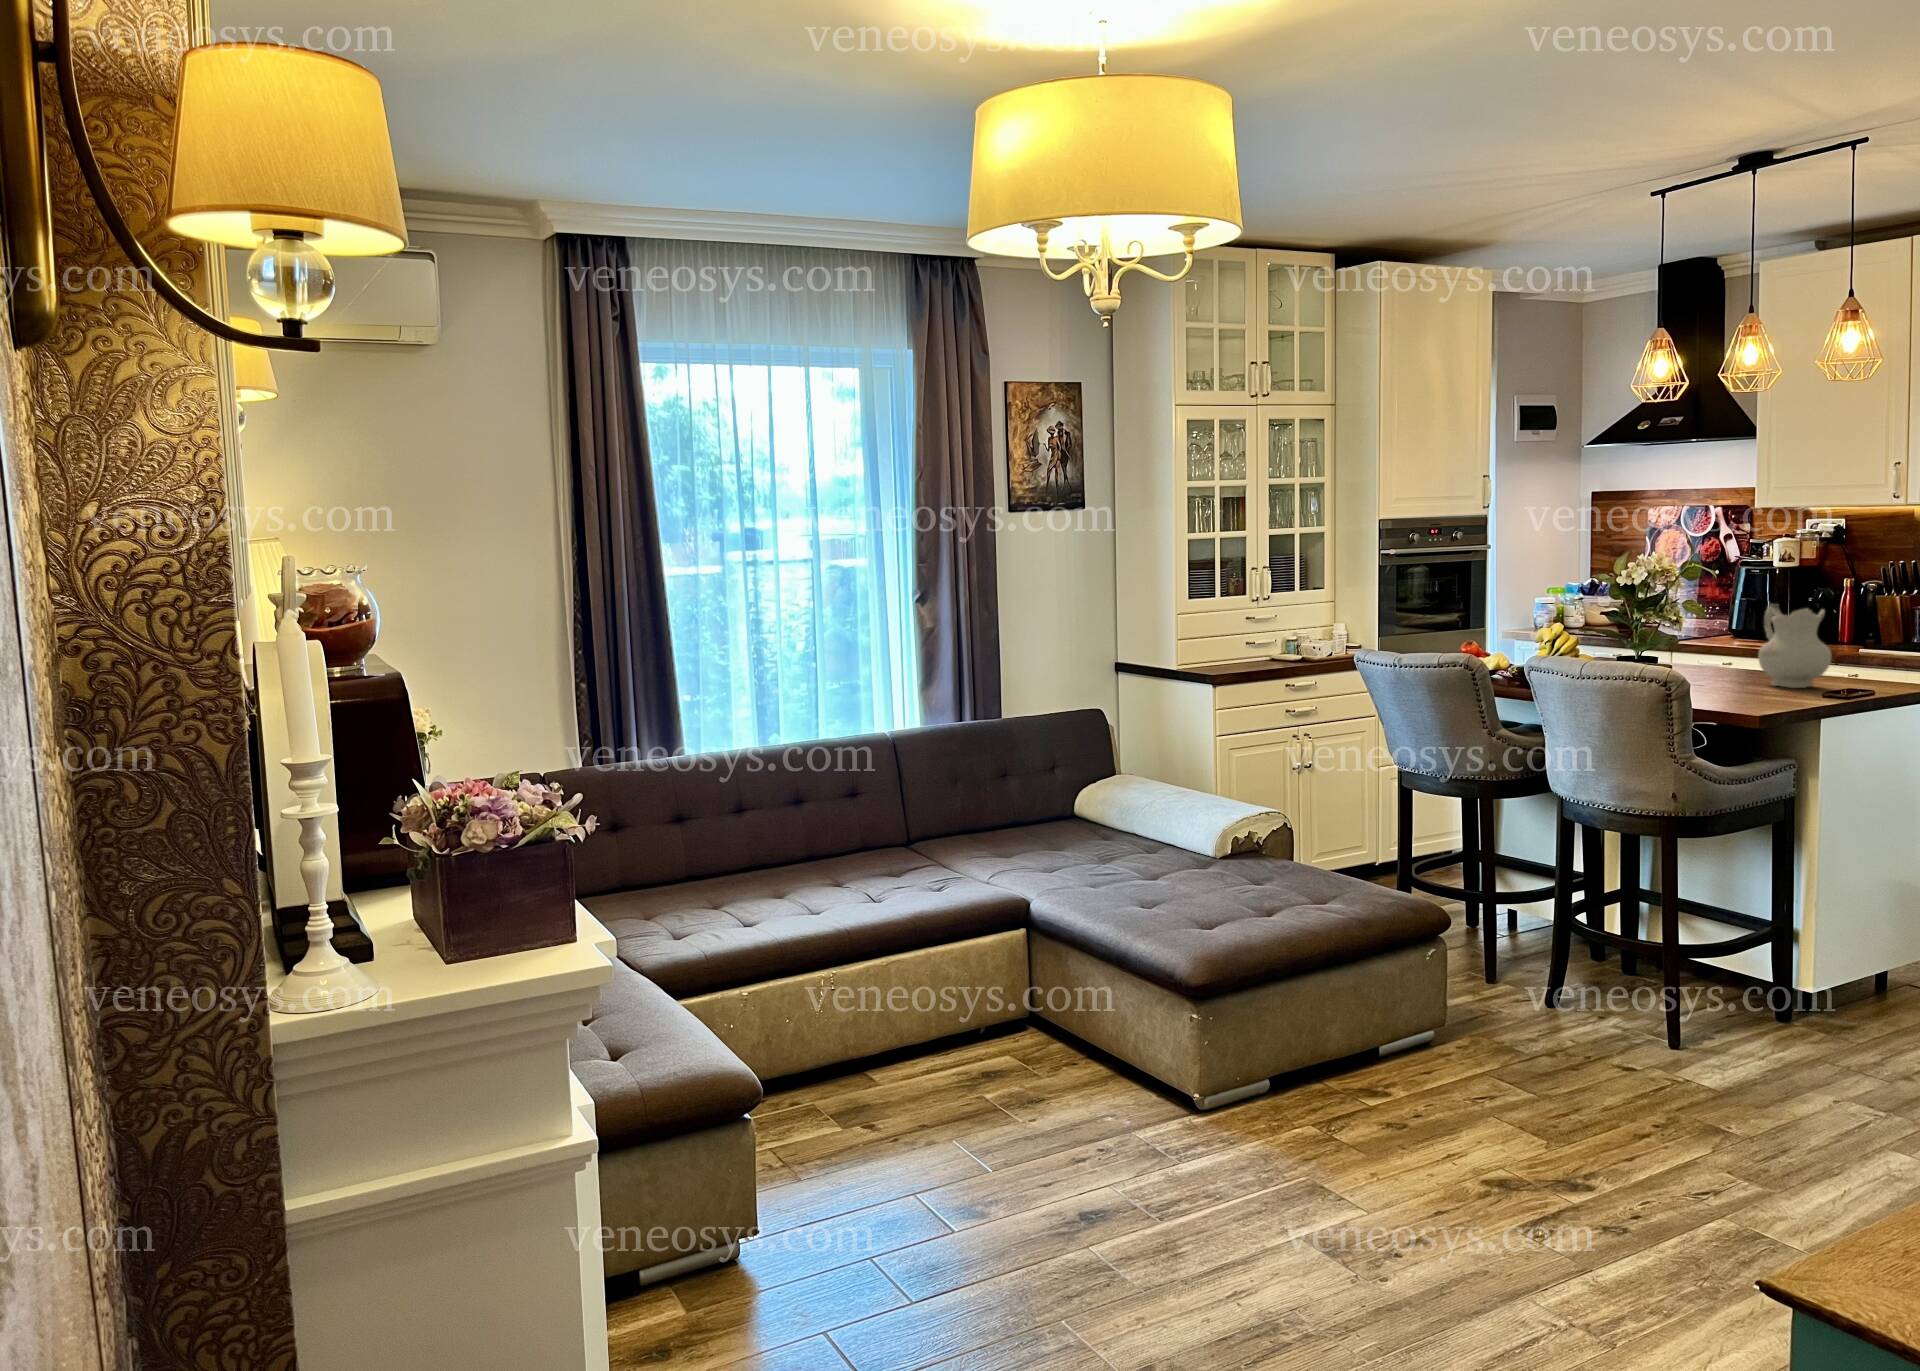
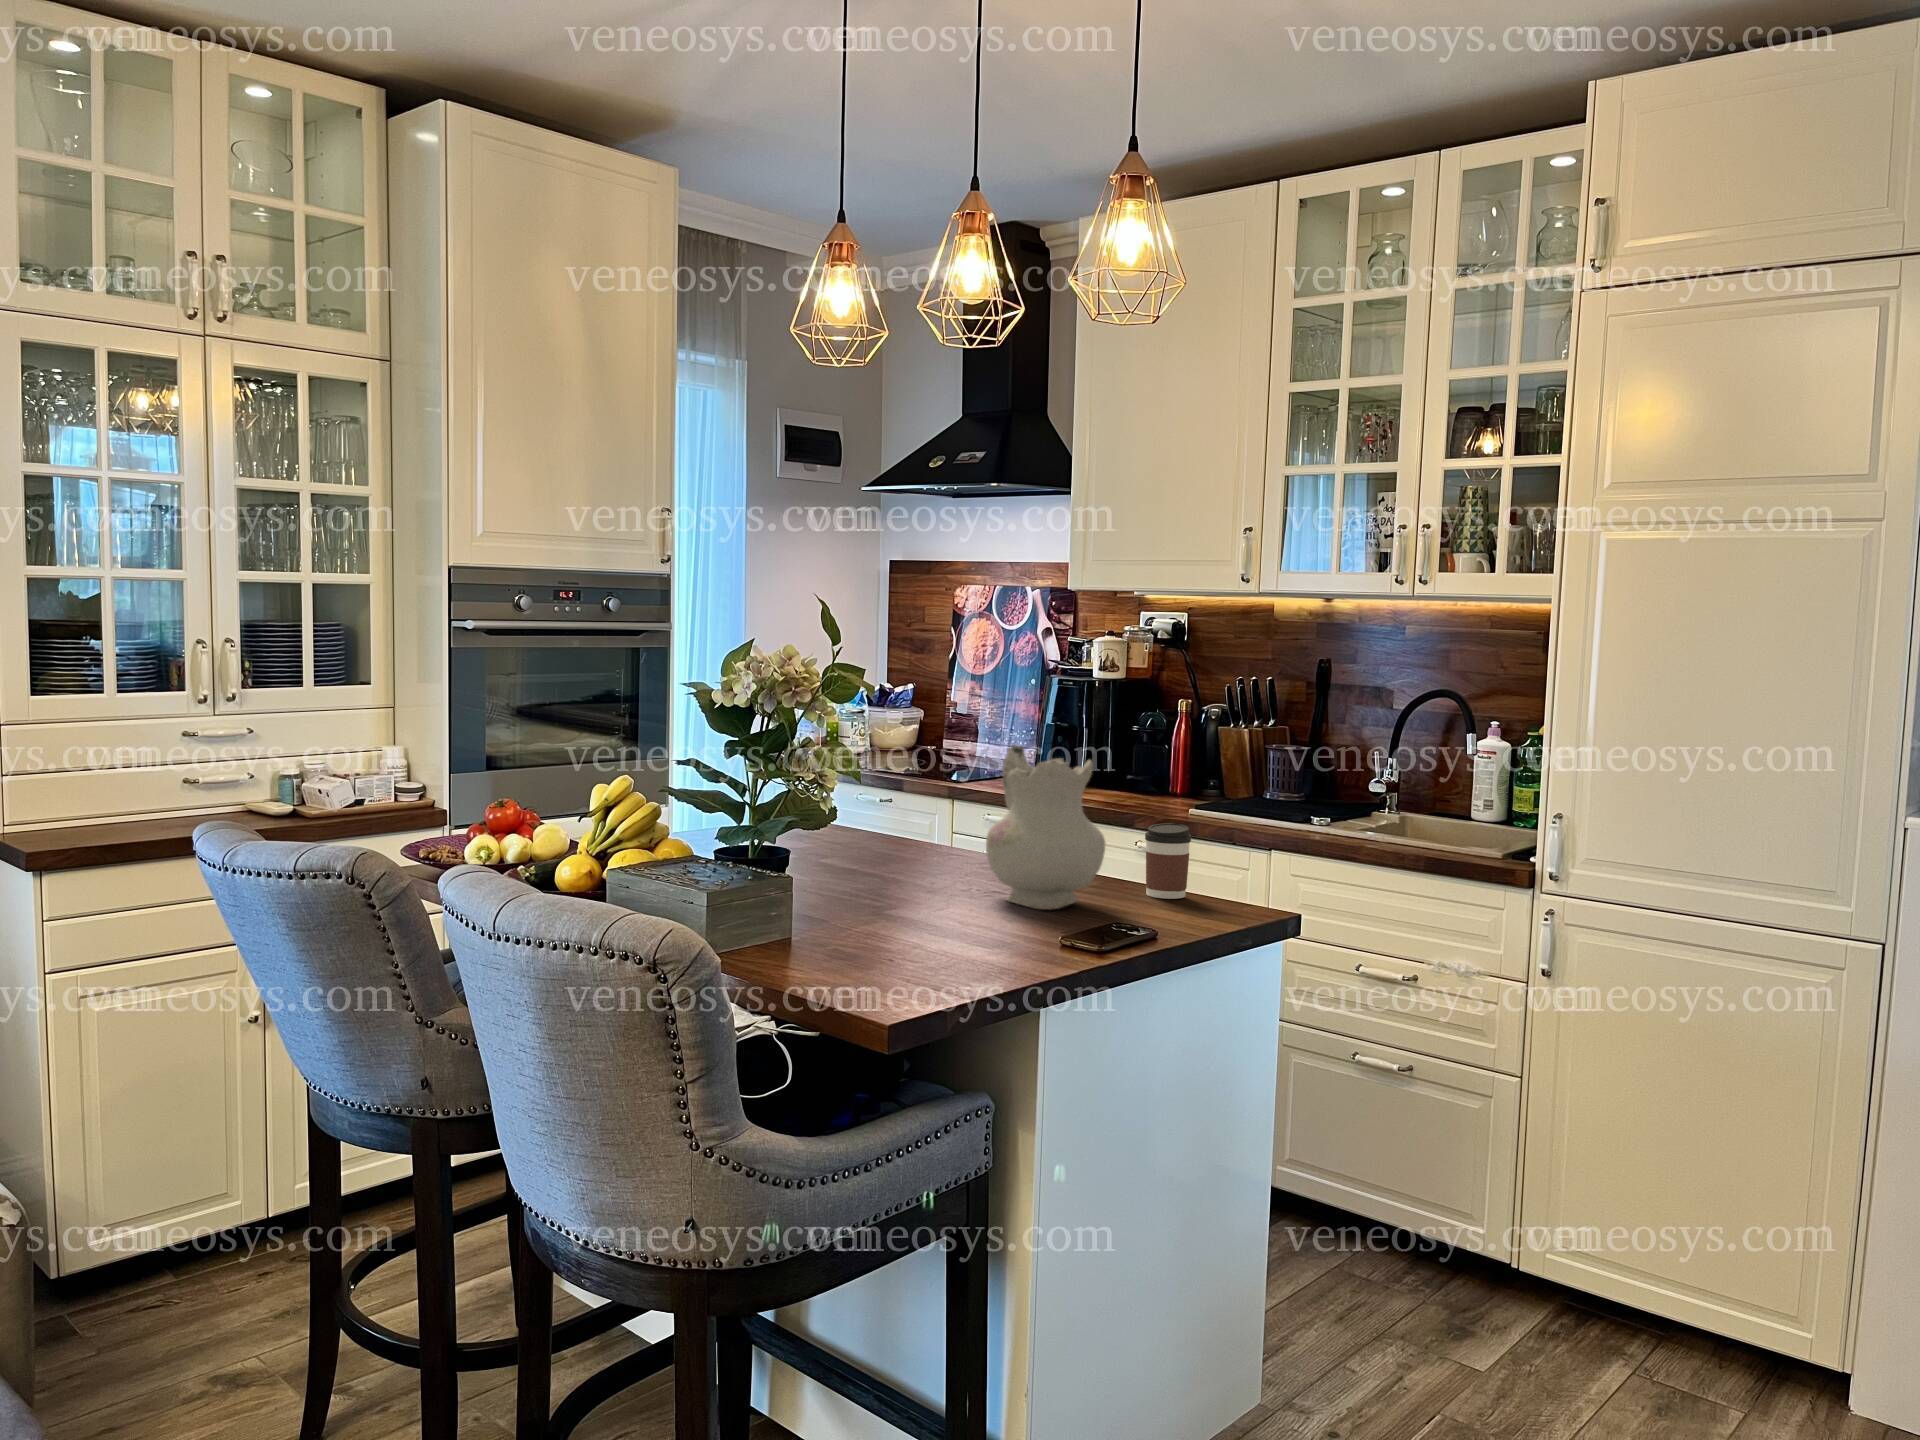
coffee cup: none [1851,646,1881,686] -> present [1145,823,1191,899]

